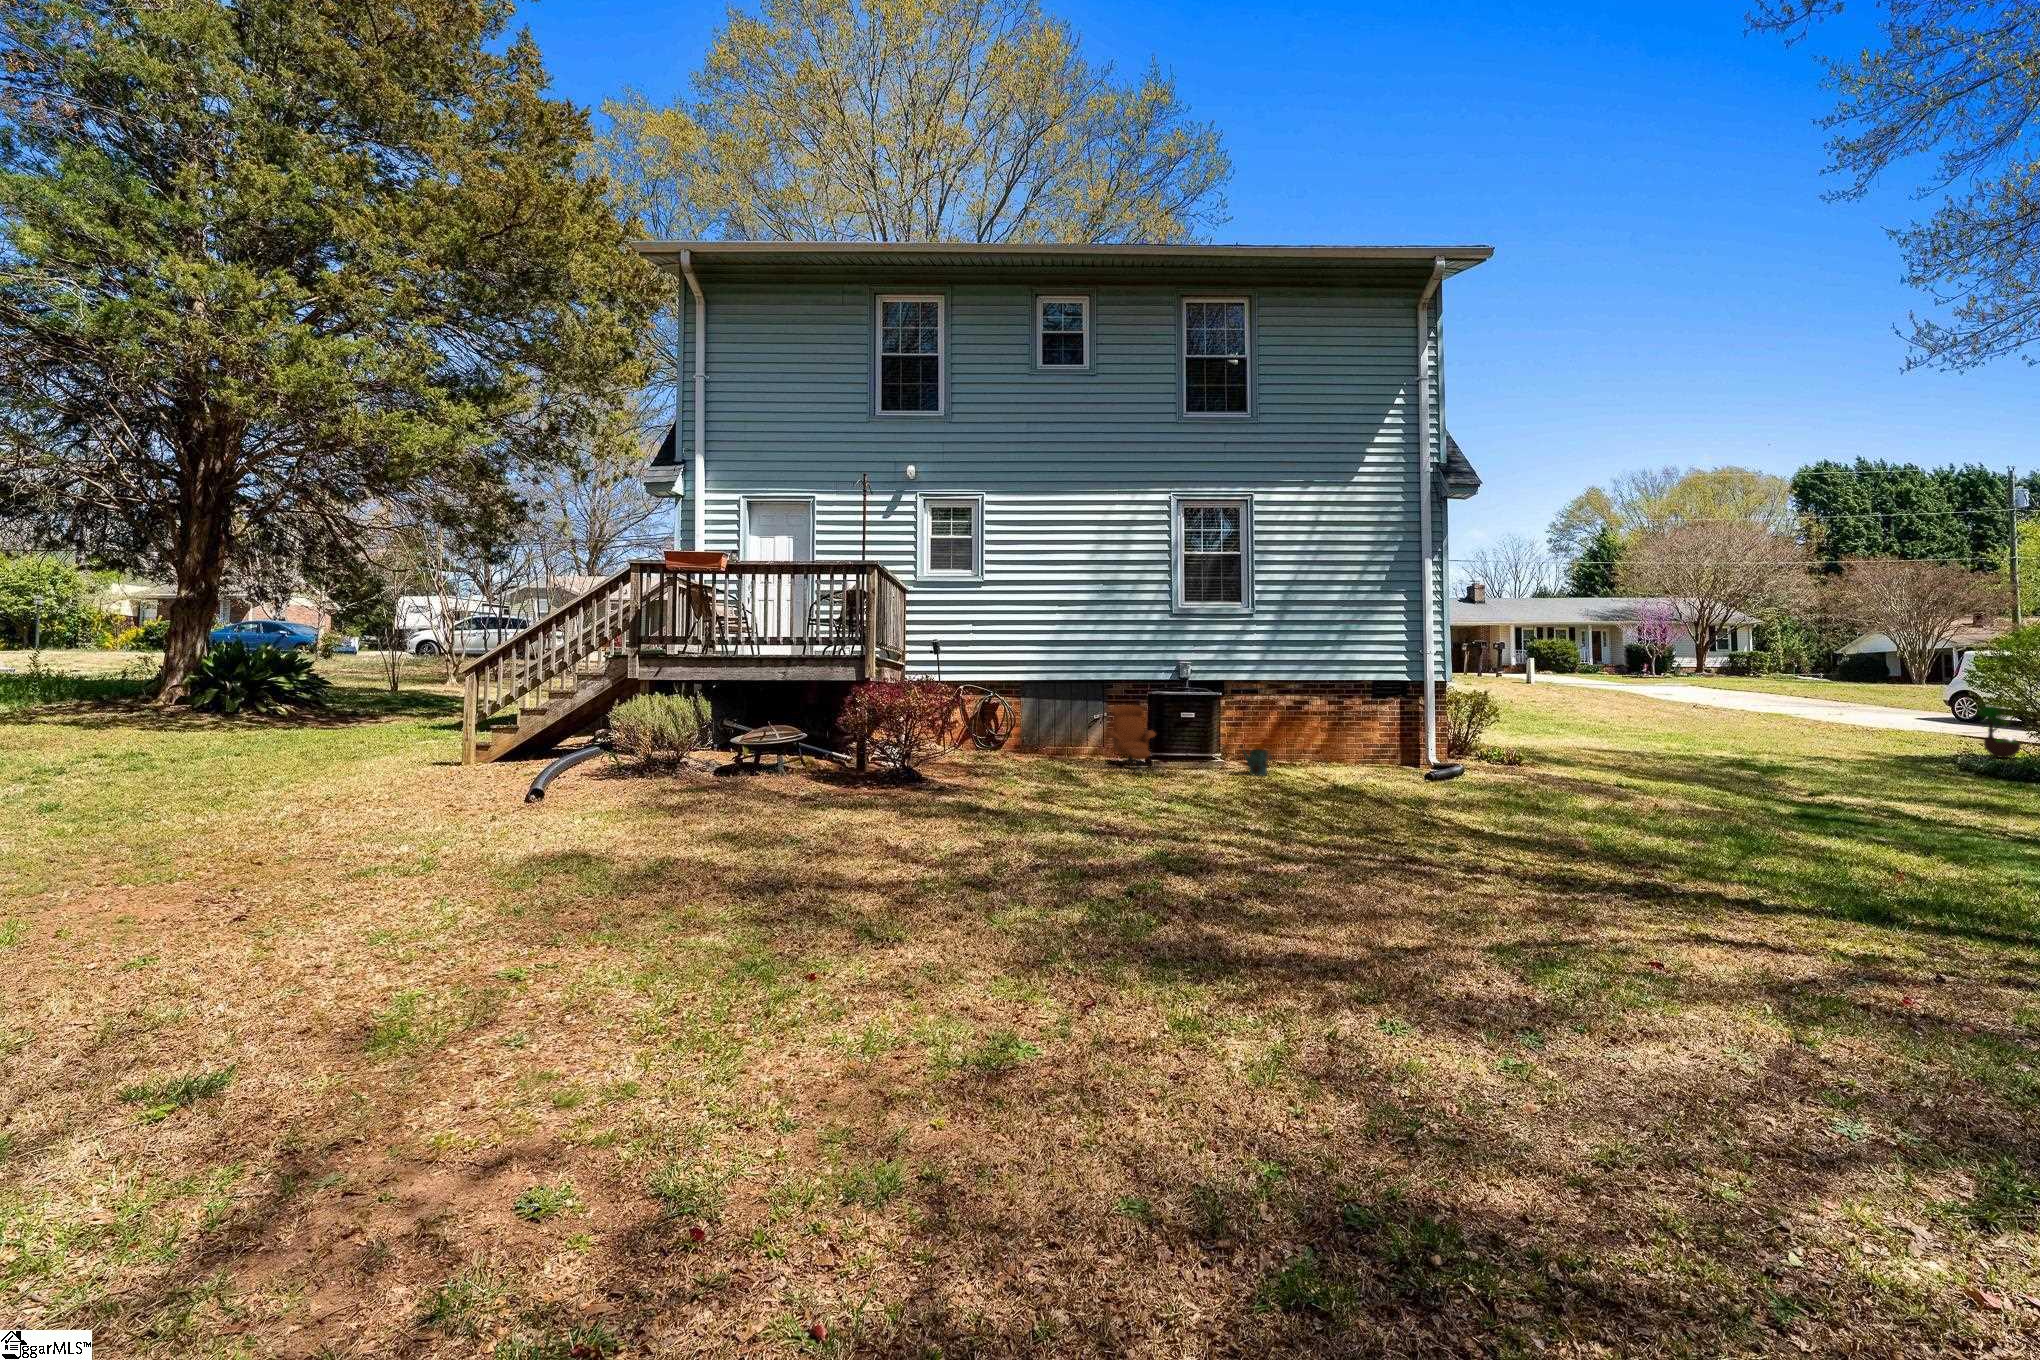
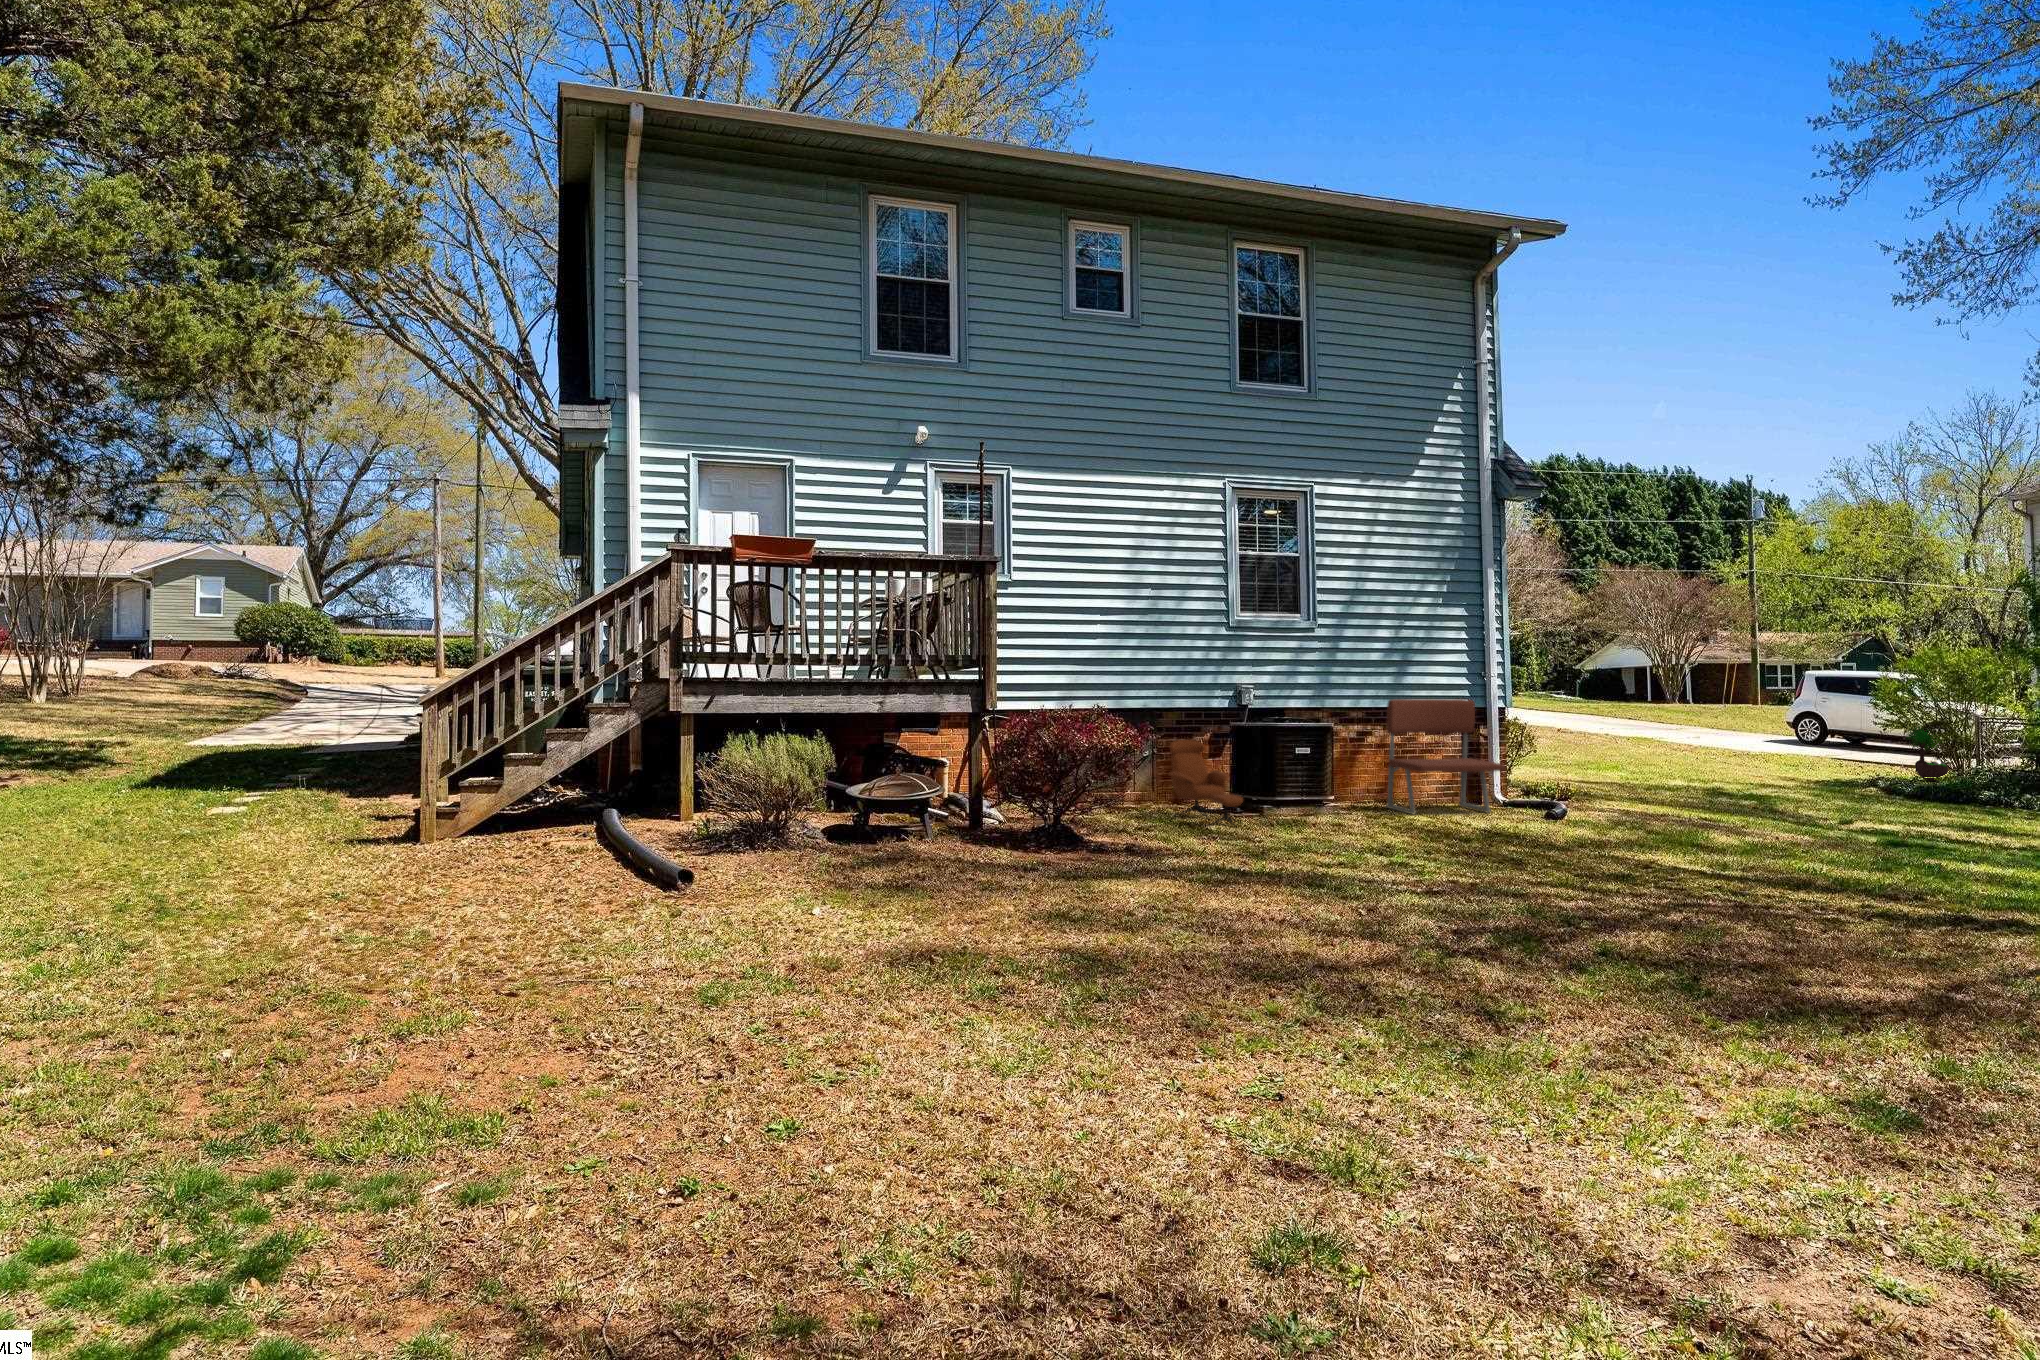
bench: none [1317,673,1417,772] -> present [1386,699,1505,815]
watering can: present [1239,745,1270,776] -> none [1323,785,1372,822]

